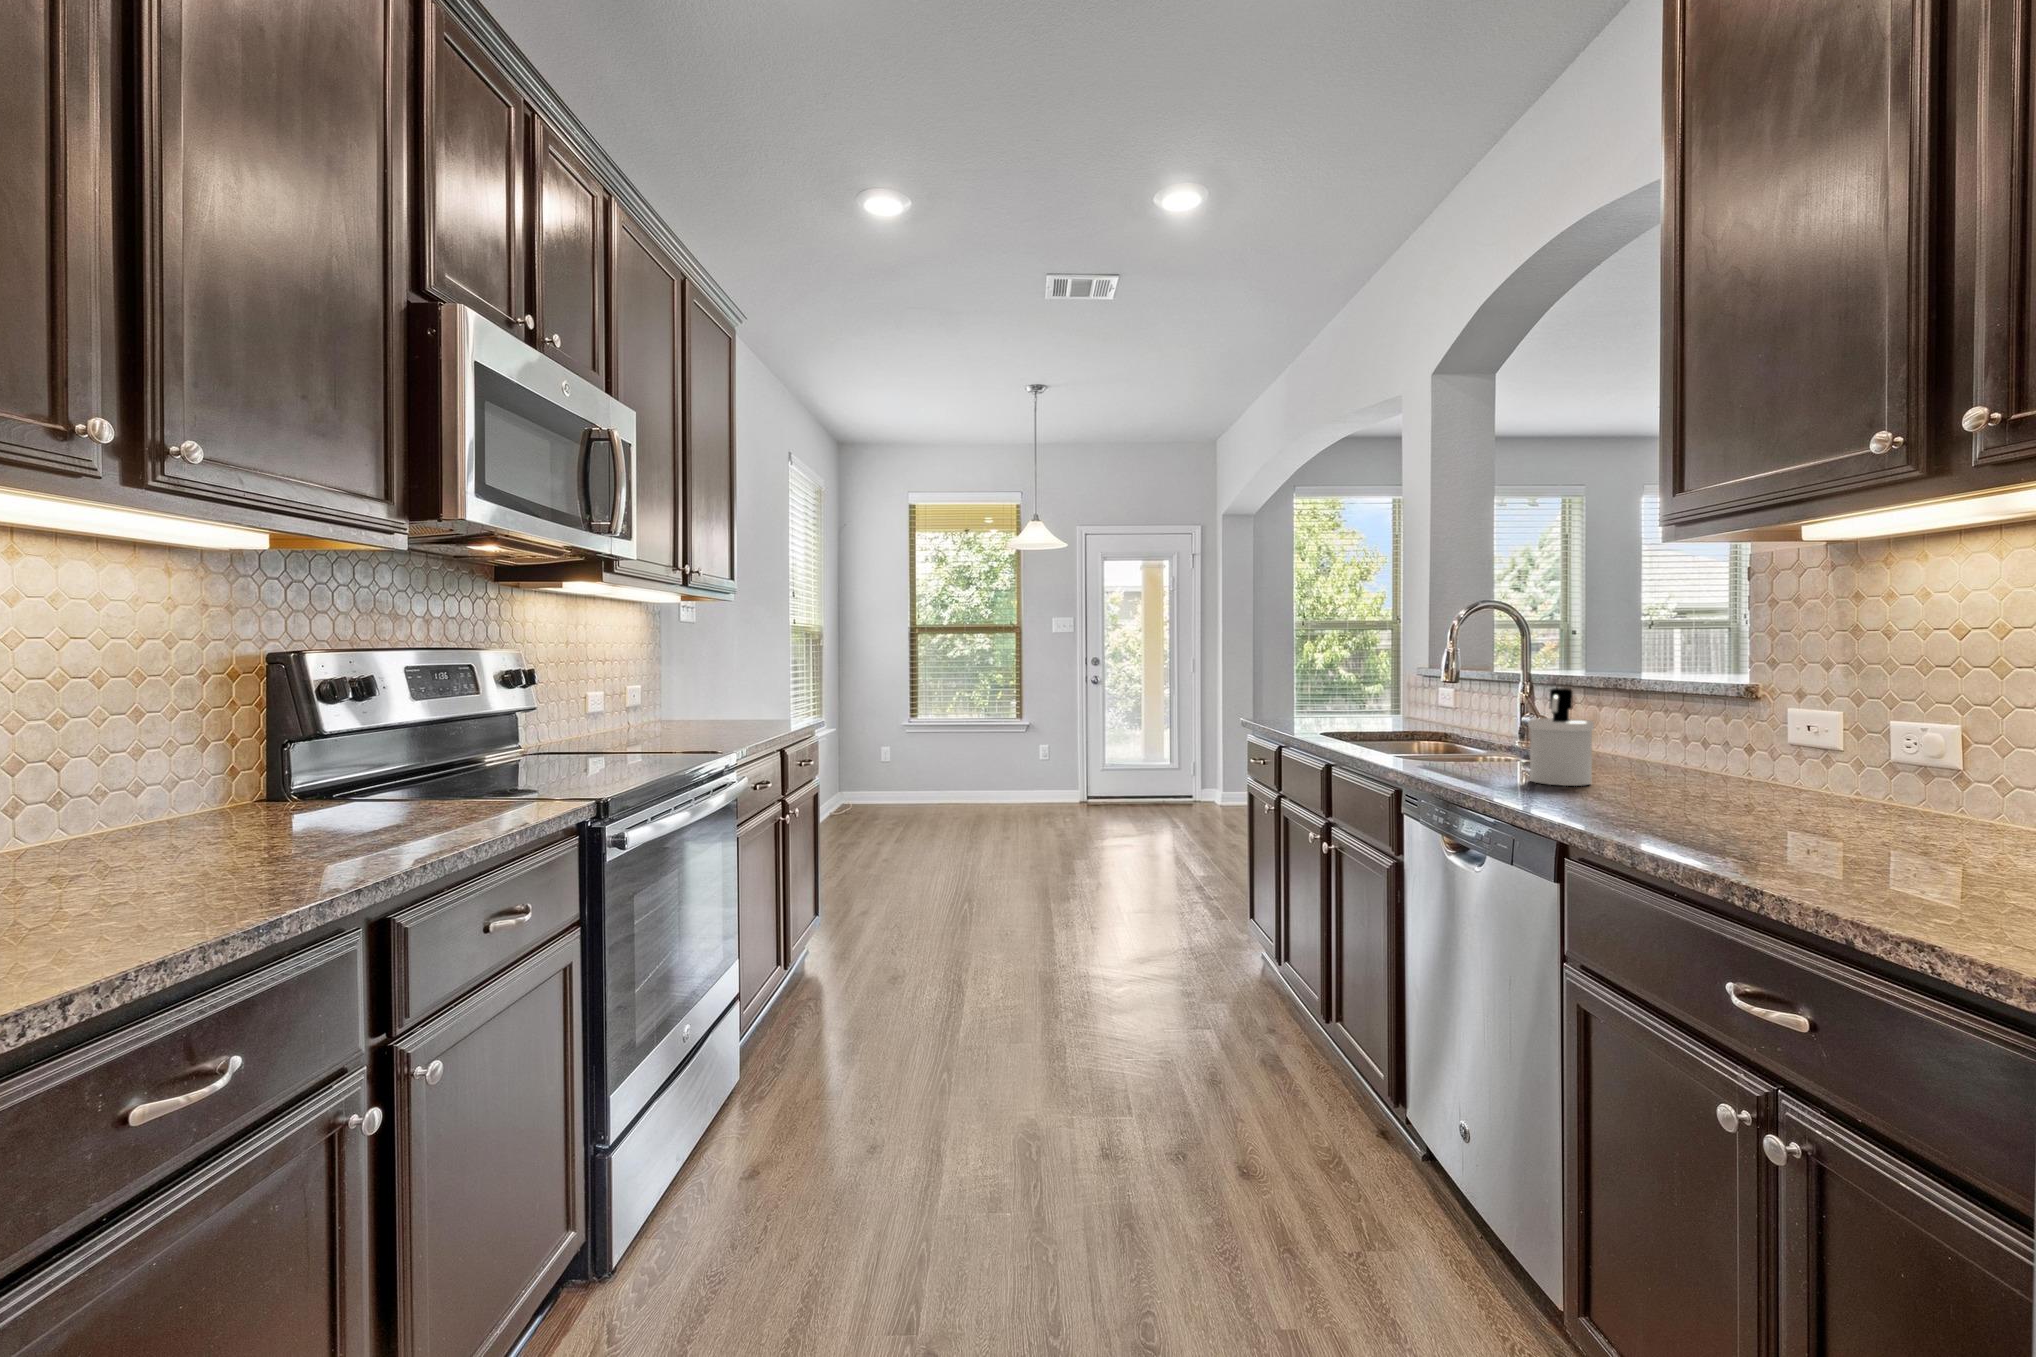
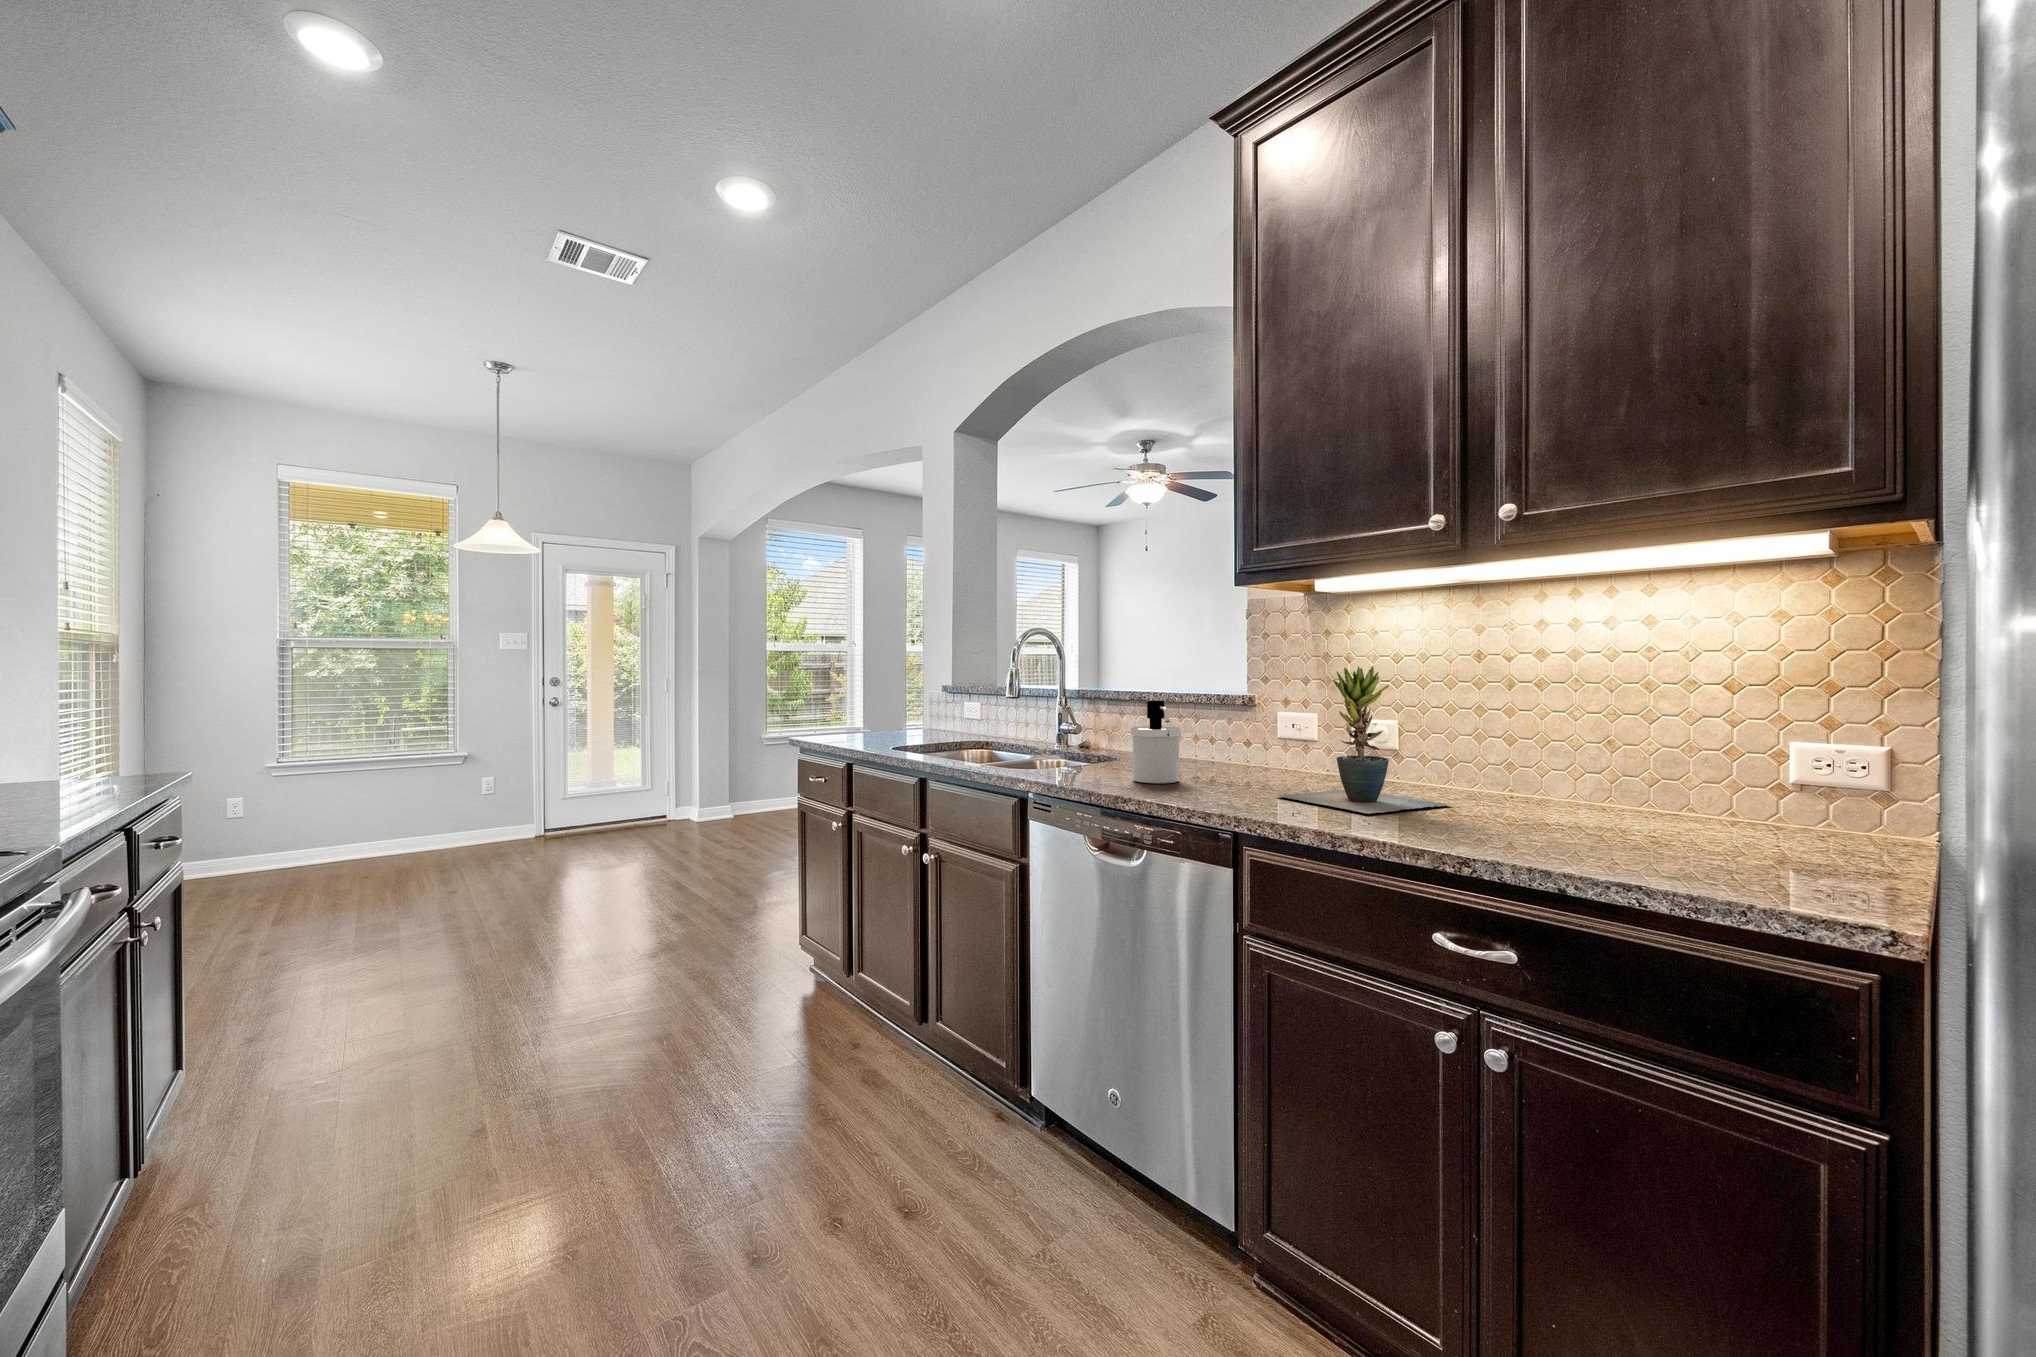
potted plant: none [1674,646,1935,842] -> present [1279,666,1450,814]

